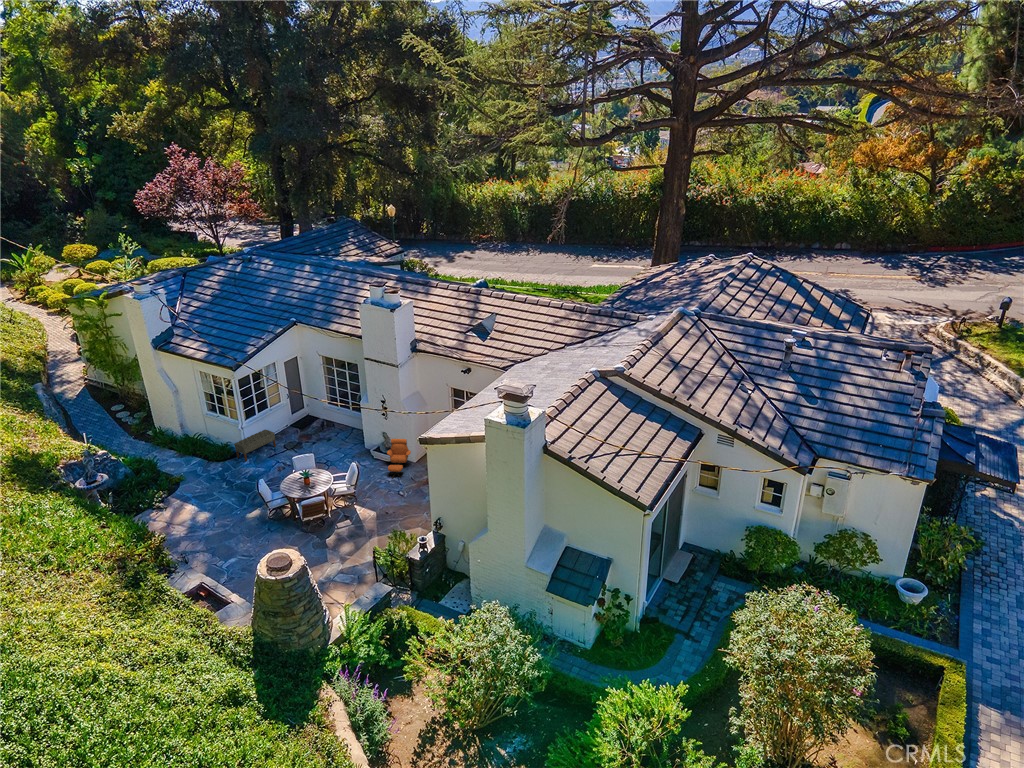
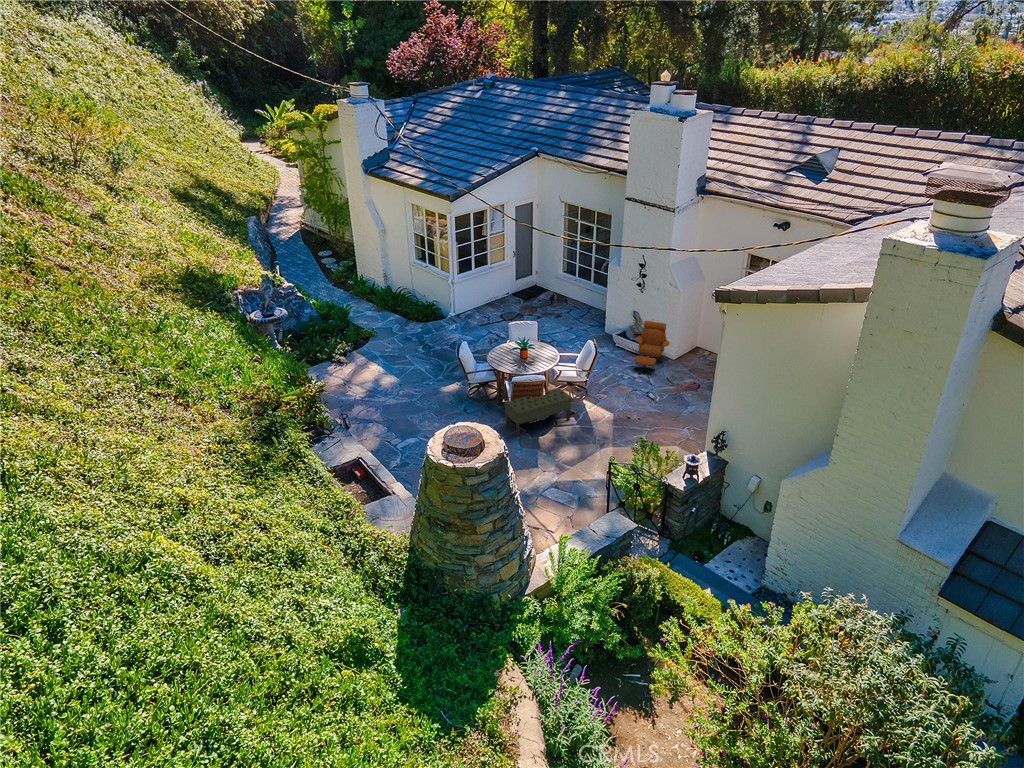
bench: present [234,430,276,461] -> present [504,388,572,436]

